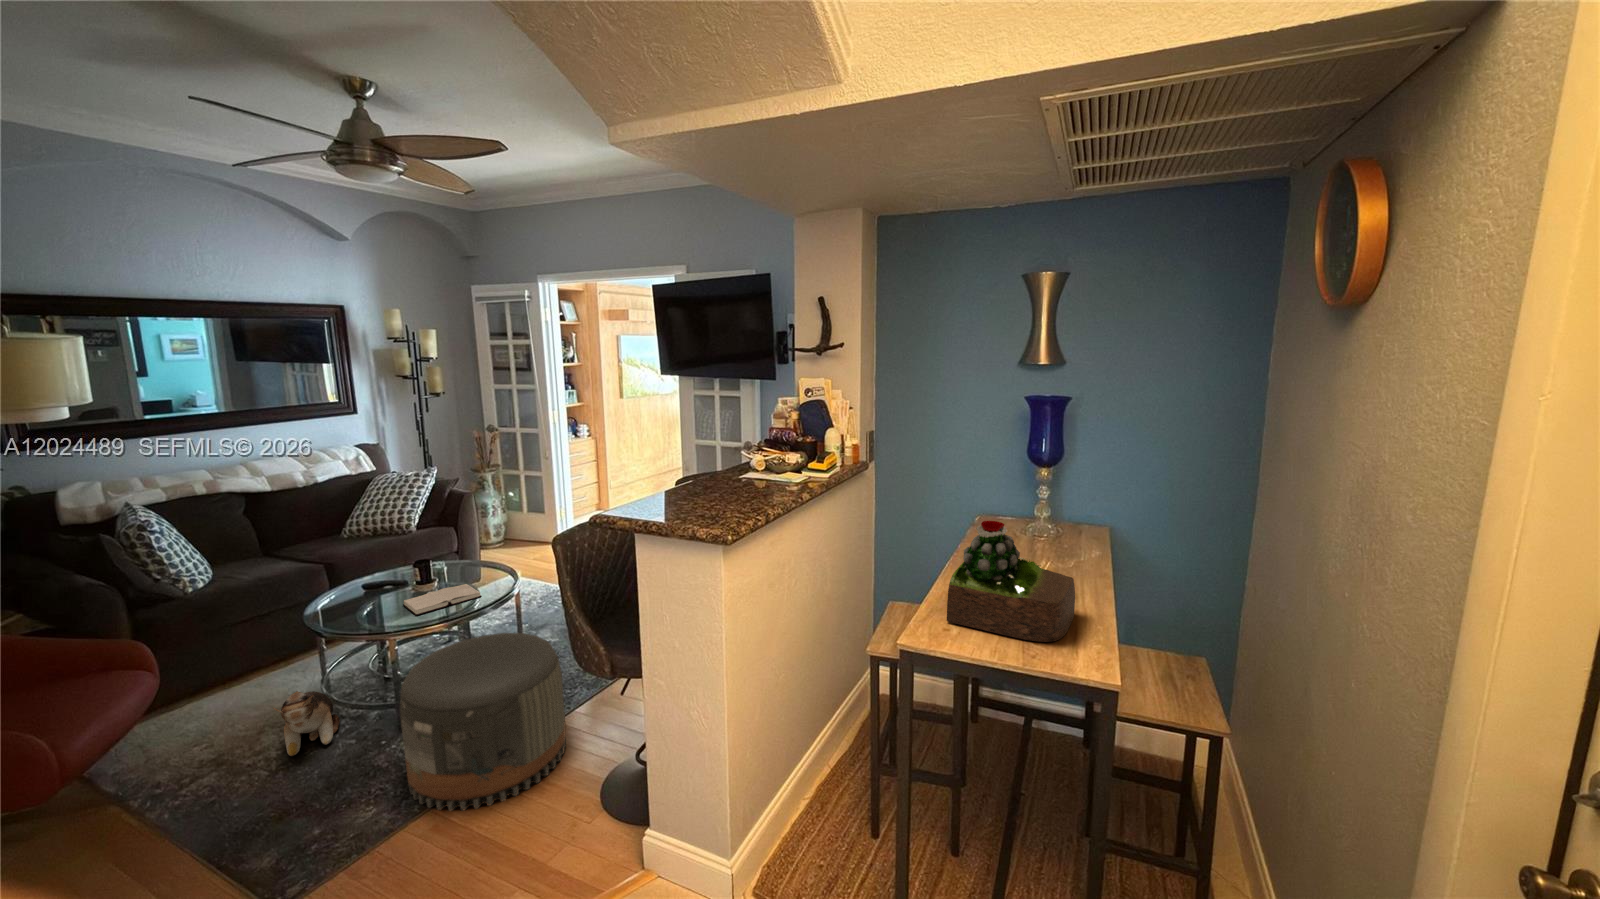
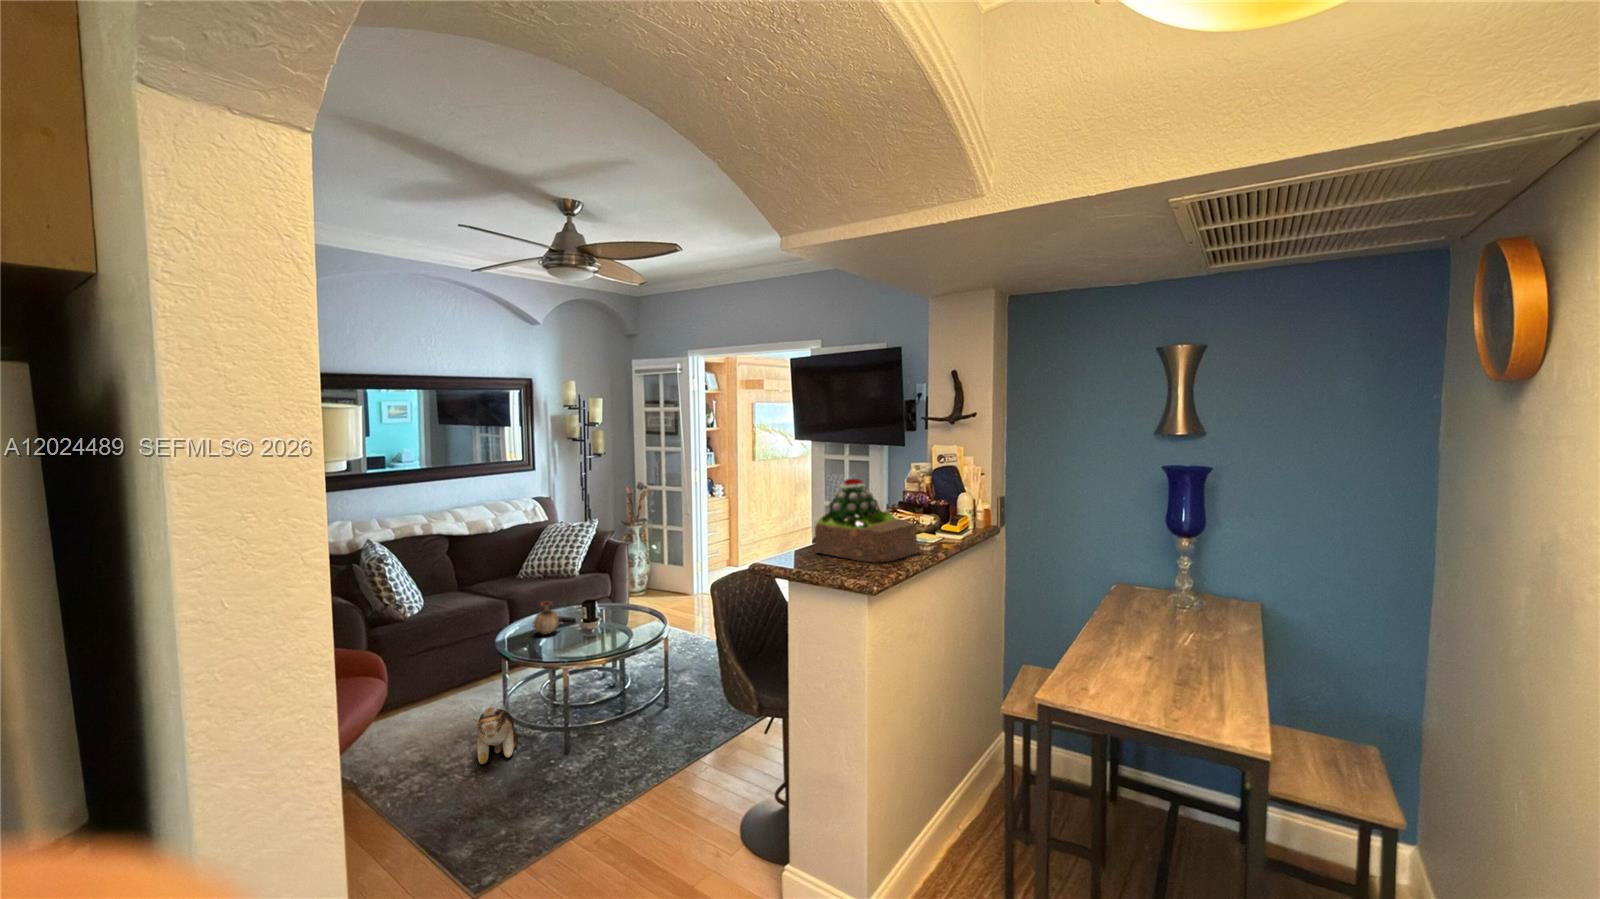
succulent plant: present [947,521,1075,642] -> present [814,479,917,562]
vase: none [350,564,388,602] -> present [532,601,561,635]
hardback book: present [403,584,481,616] -> none [573,625,637,649]
pouf: present [400,633,566,811] -> none [573,670,707,830]

